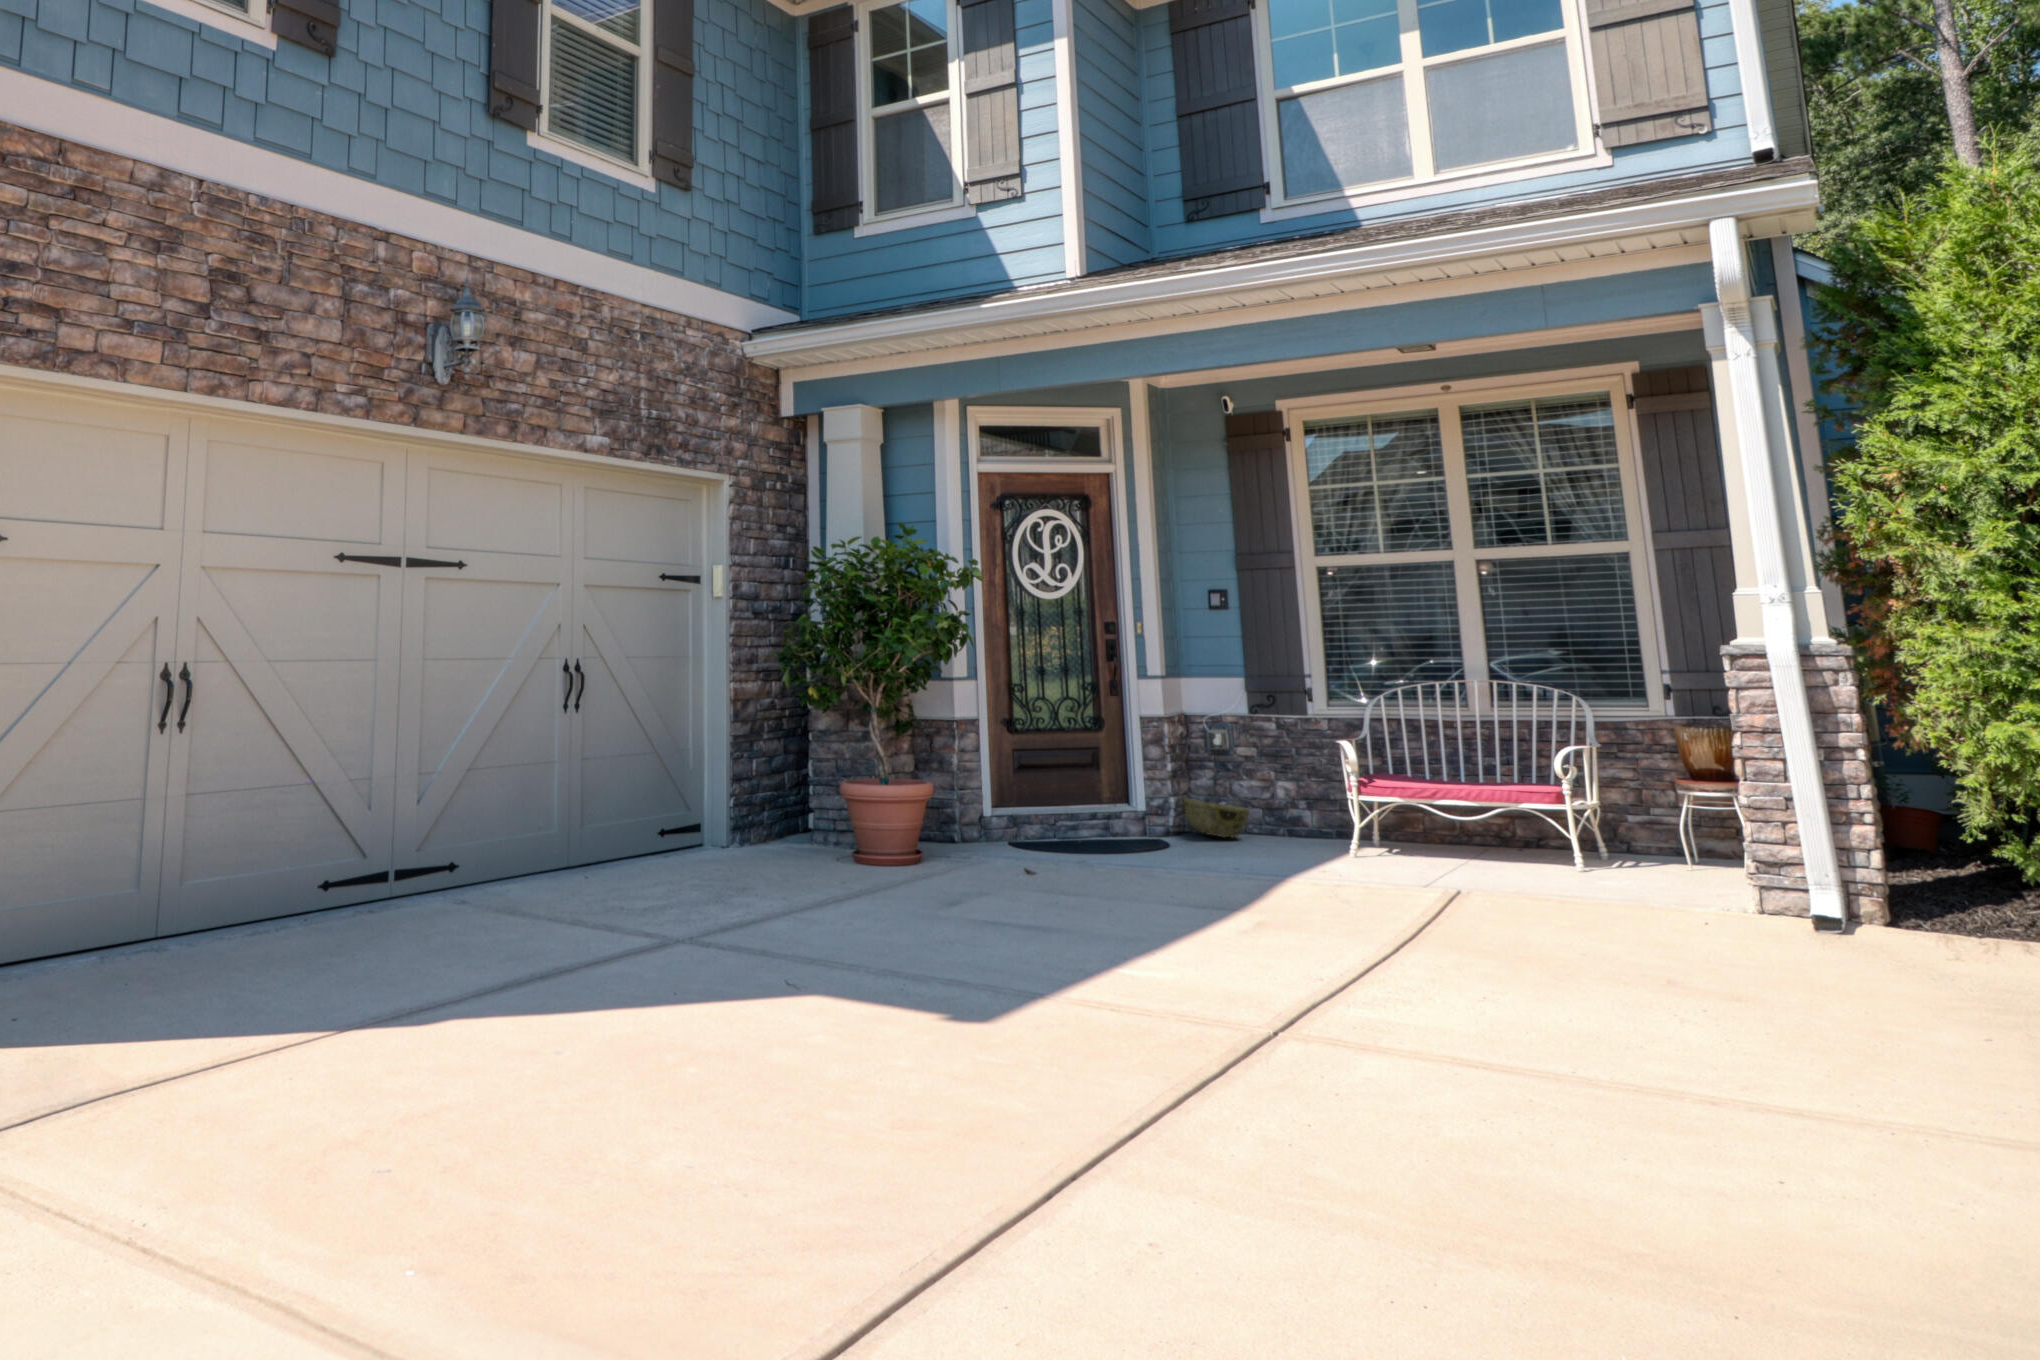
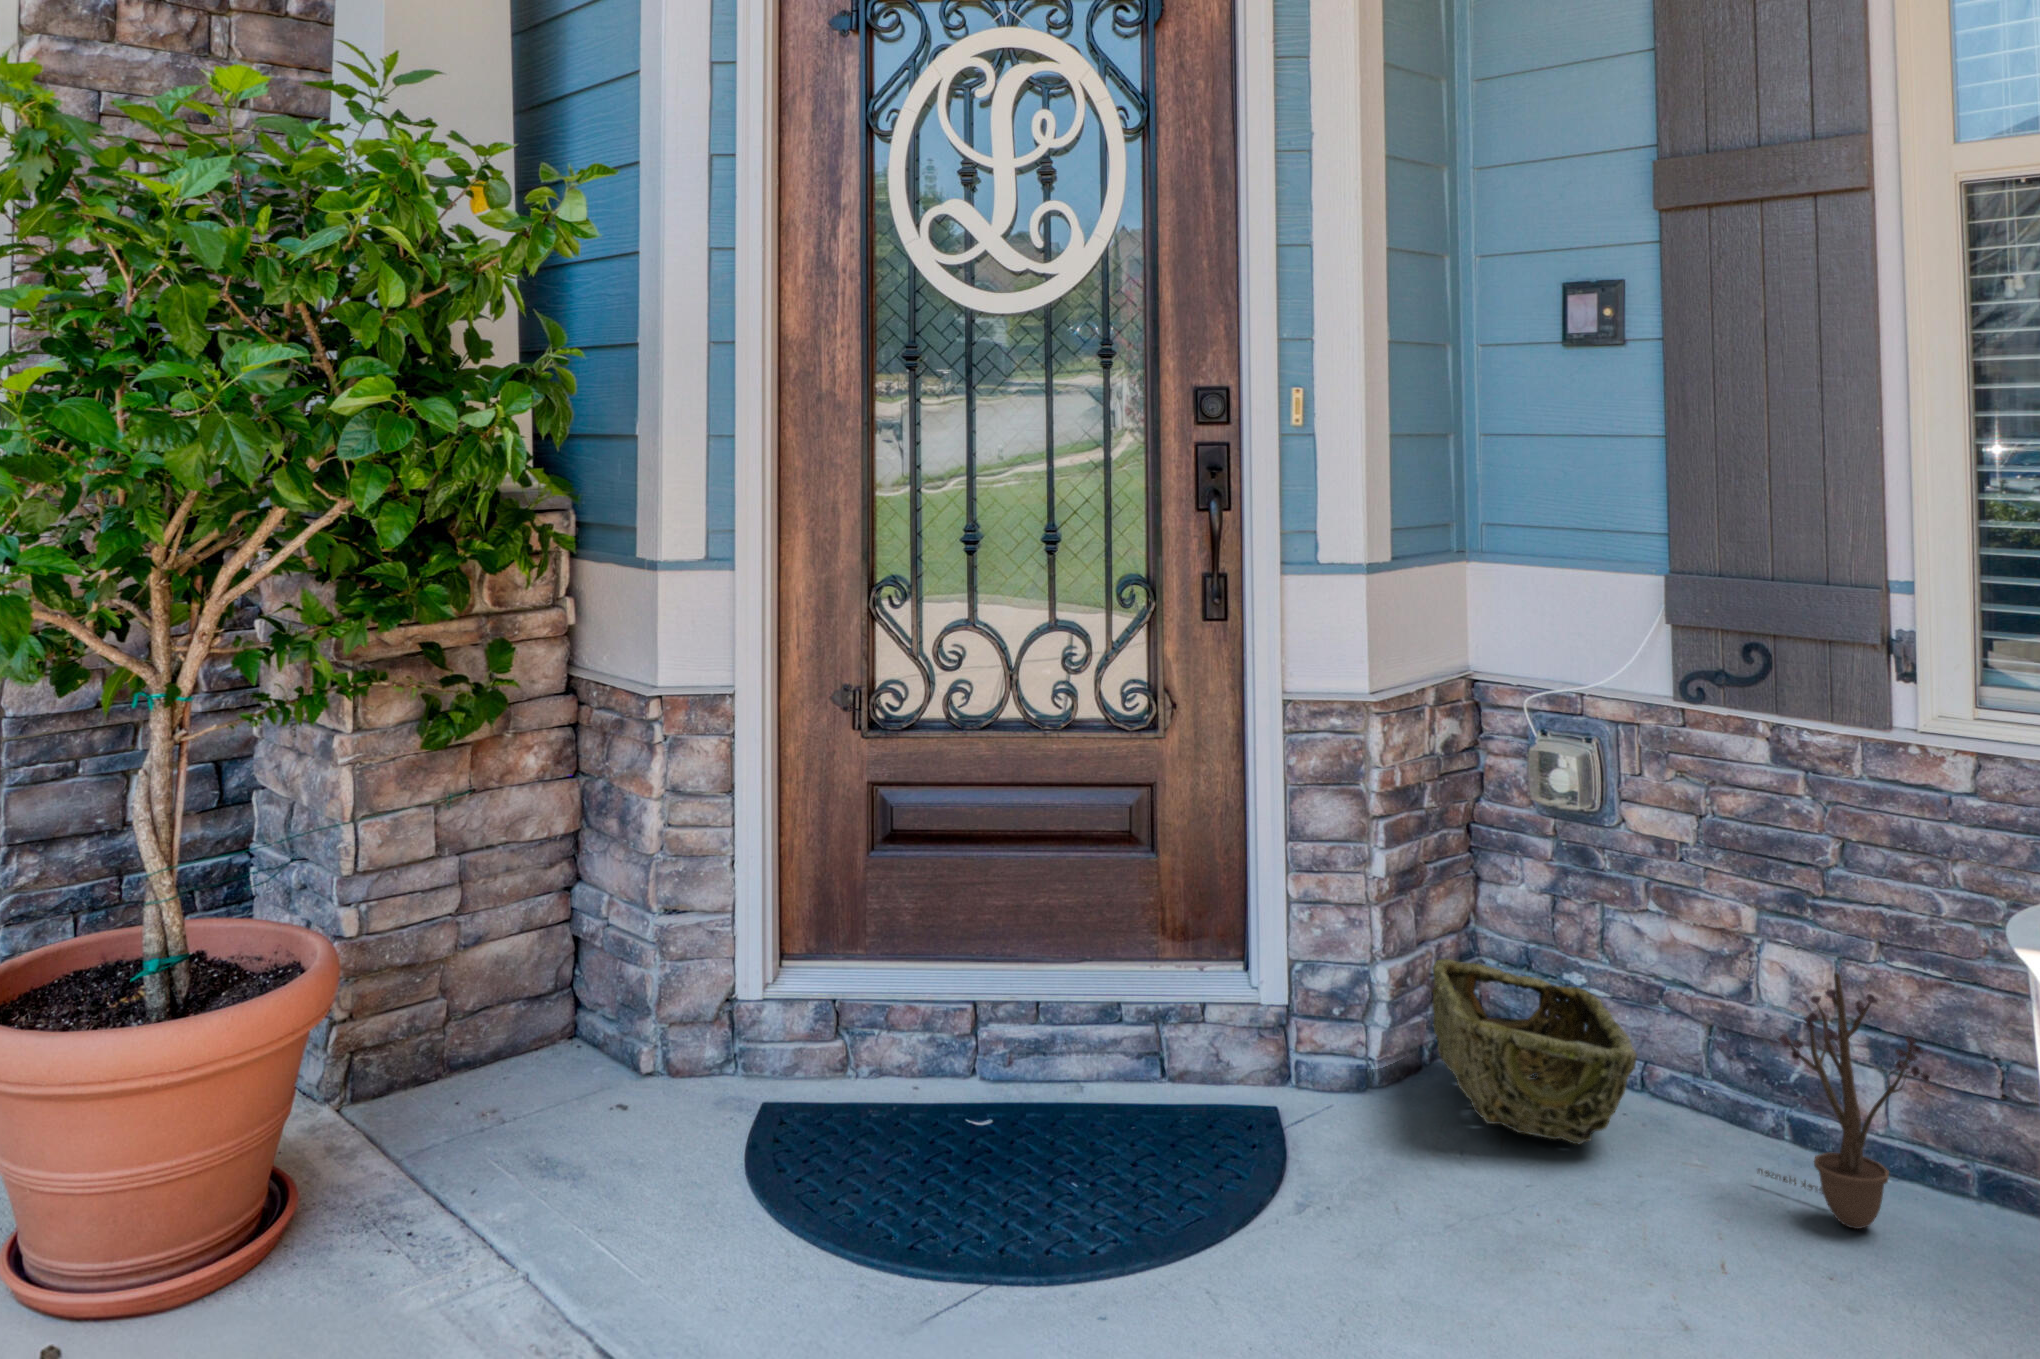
decorative plant: none [1283,779,1325,844] -> present [1758,973,1930,1229]

